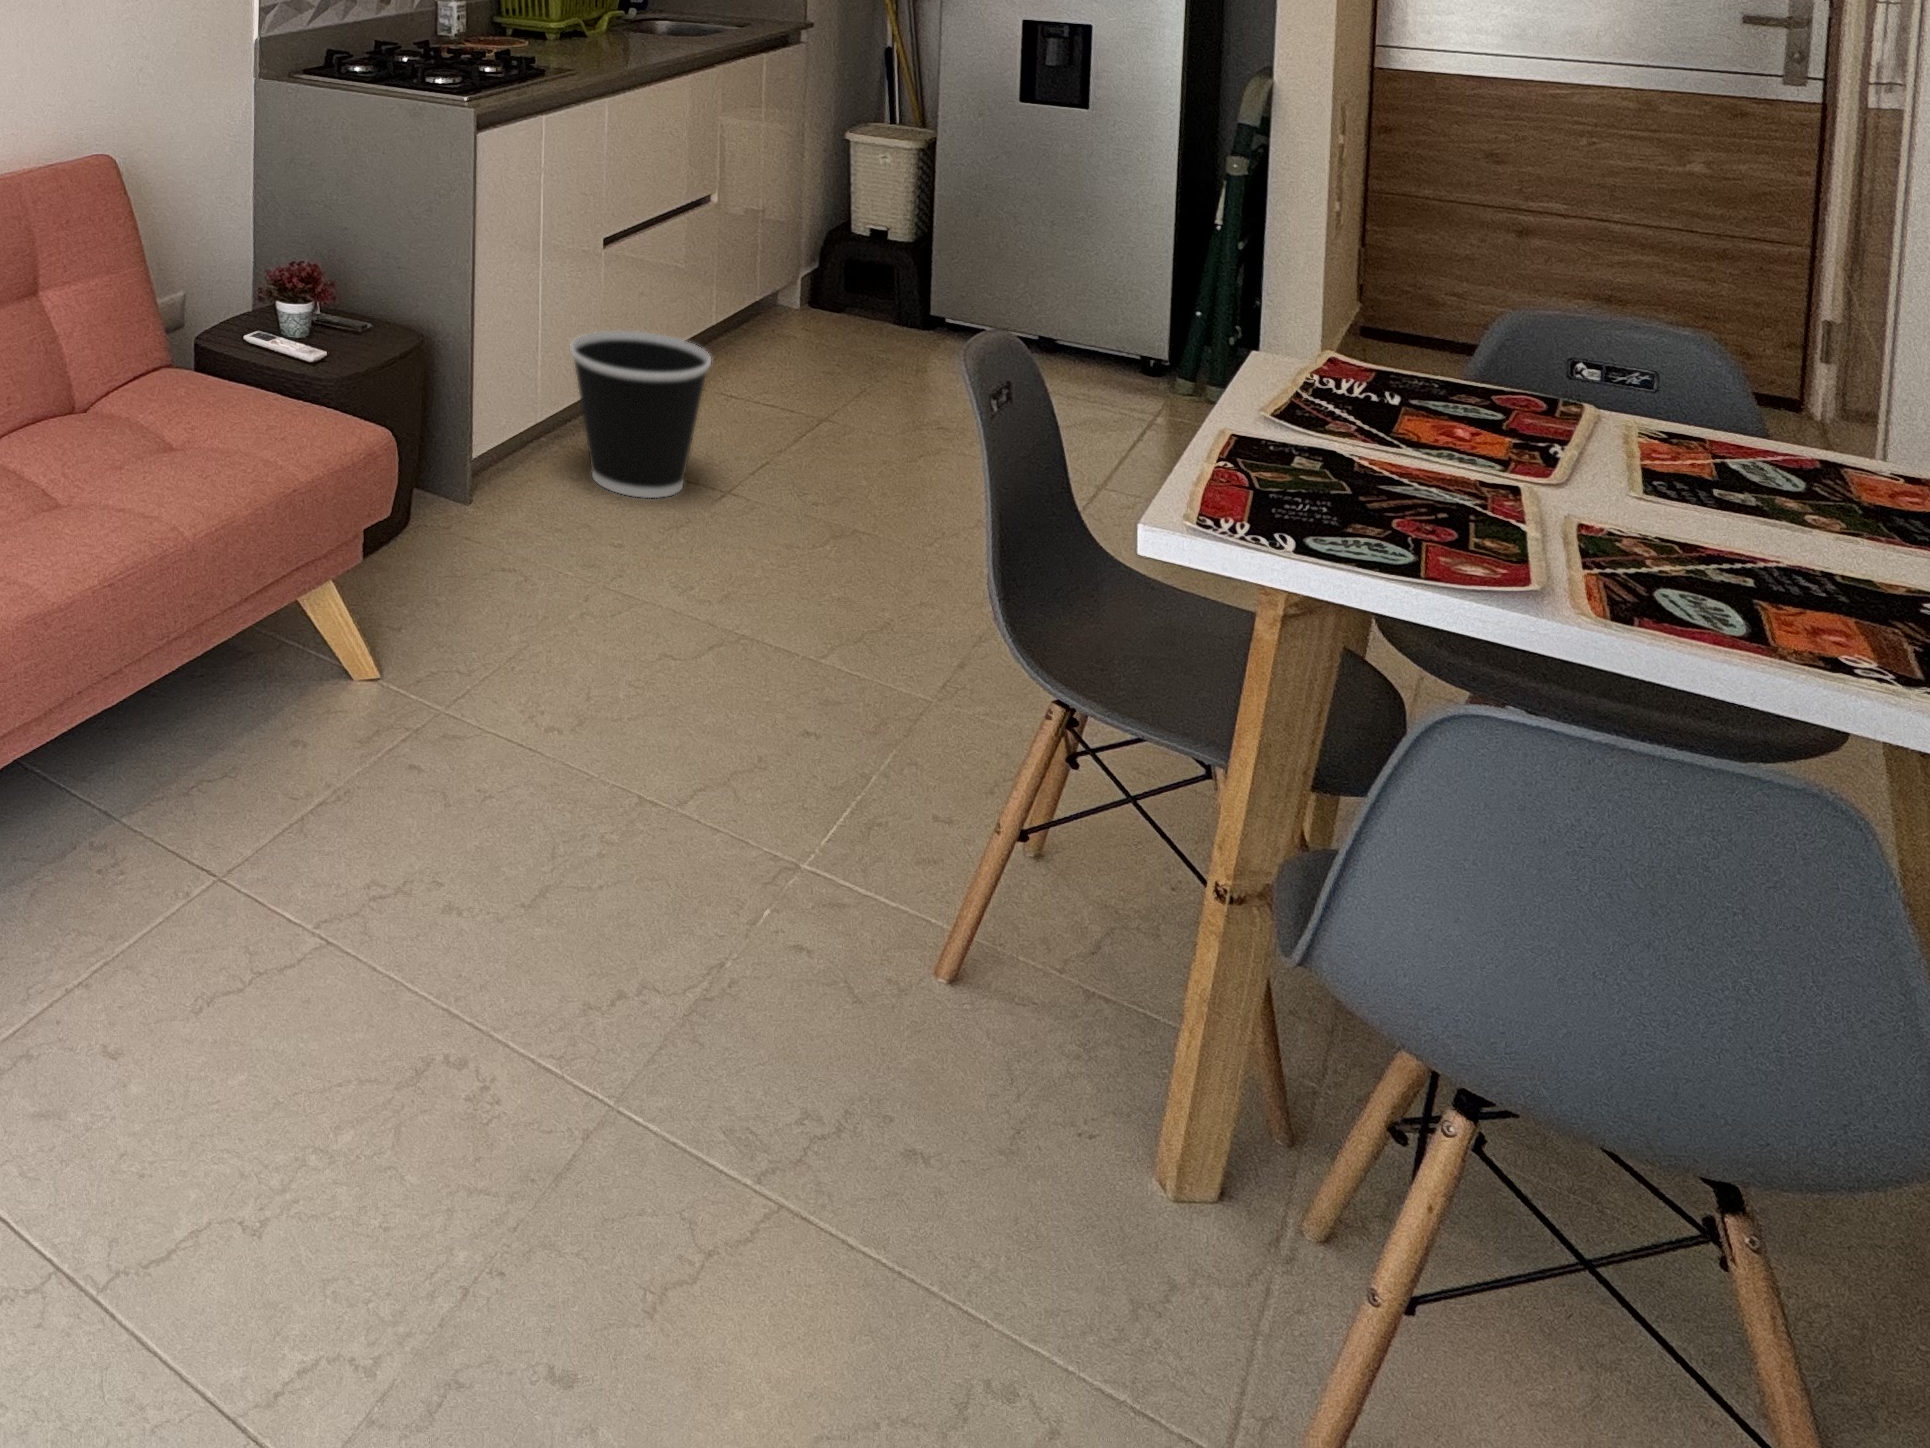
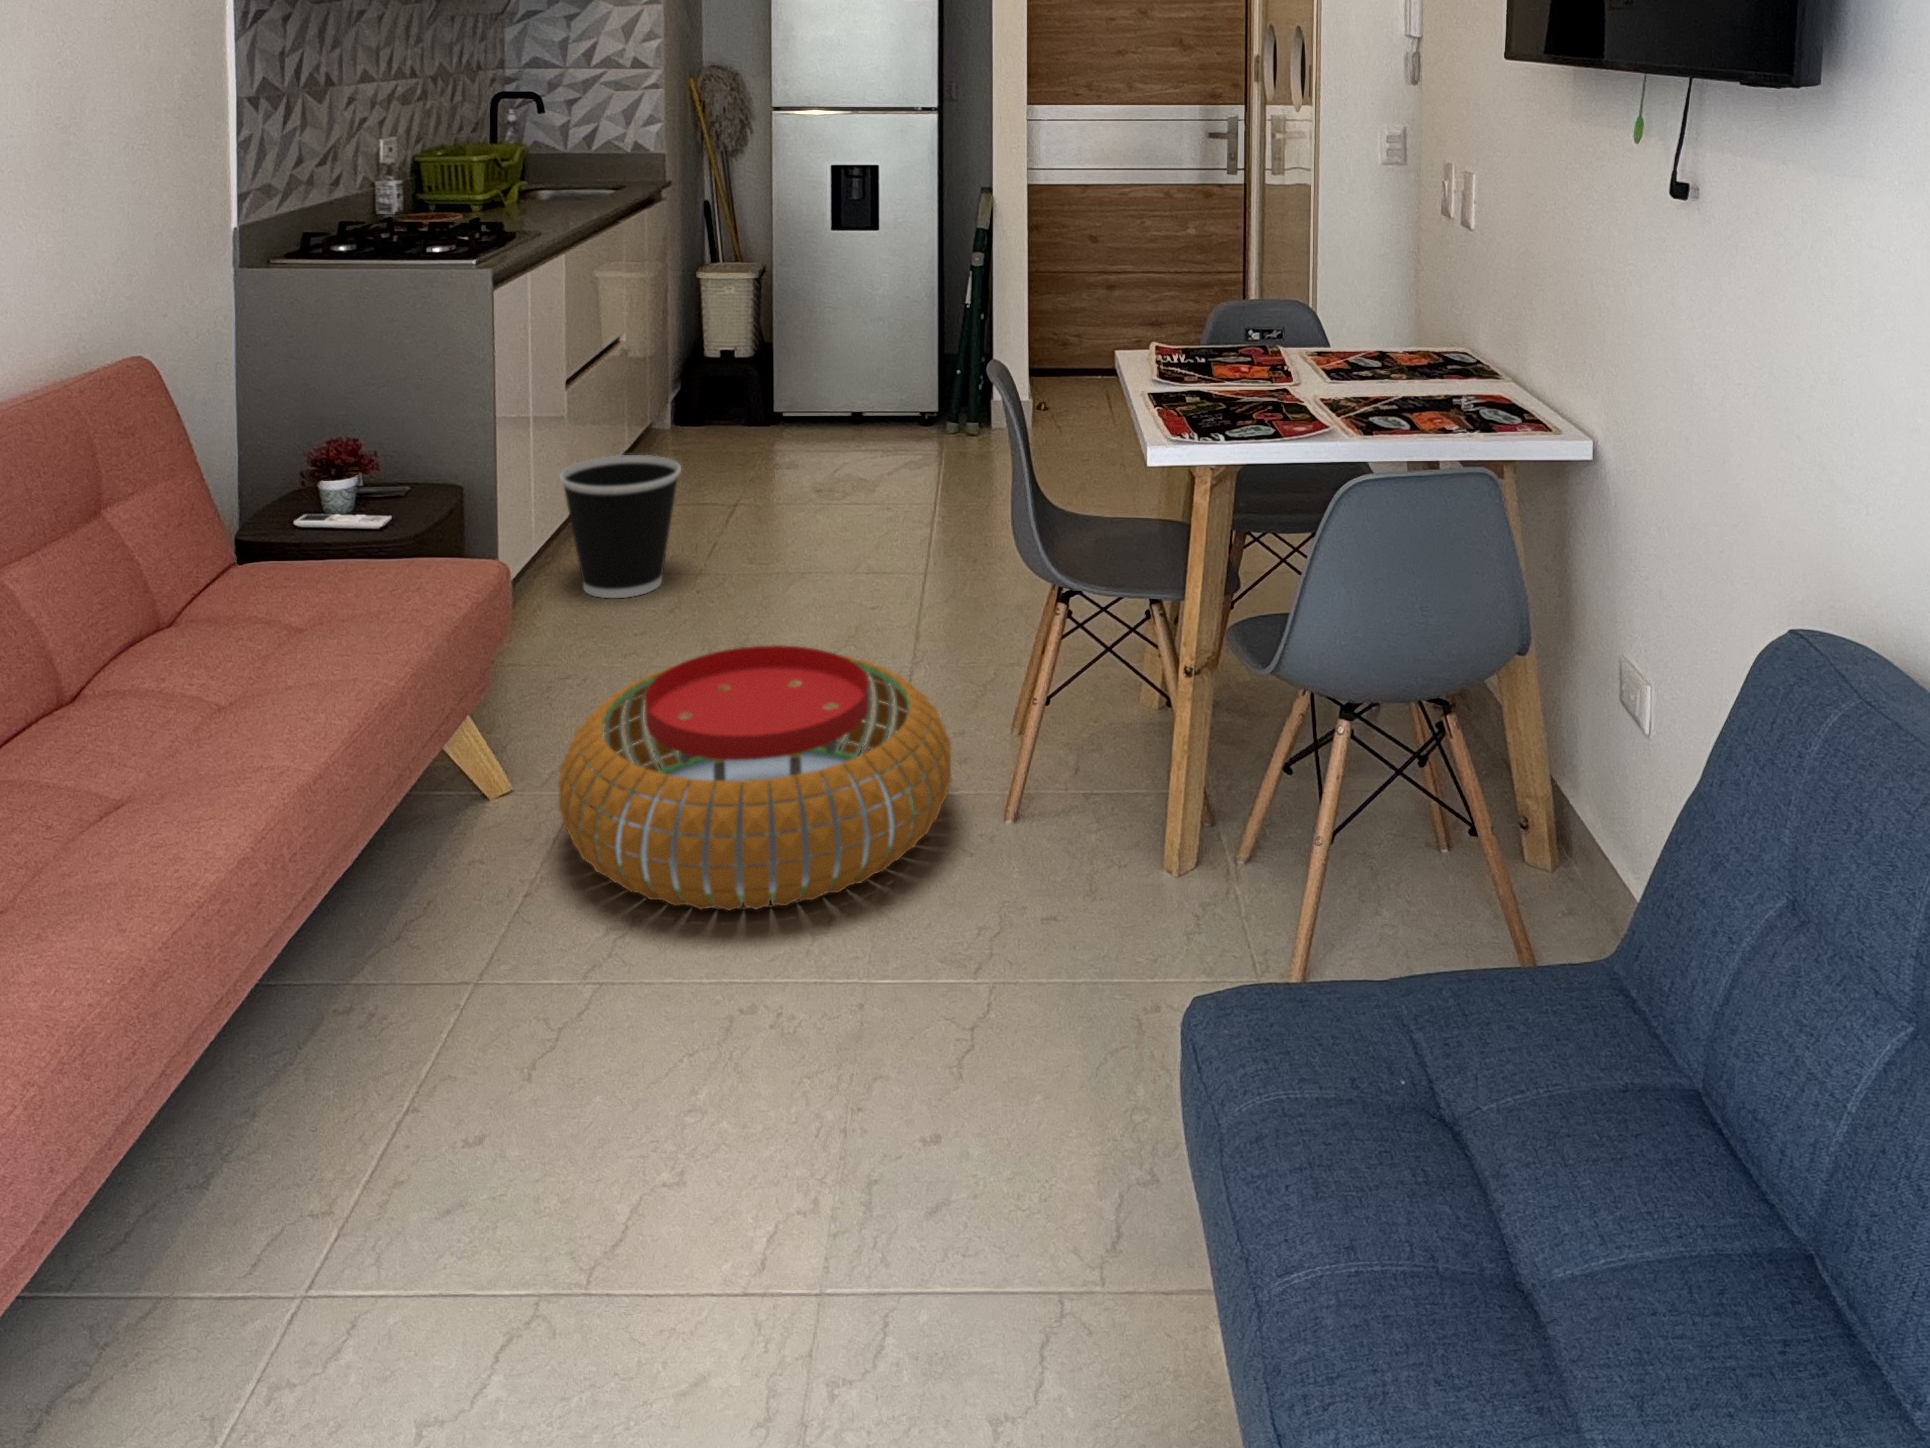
pouf: none [376,600,875,963] -> present [558,645,952,911]

